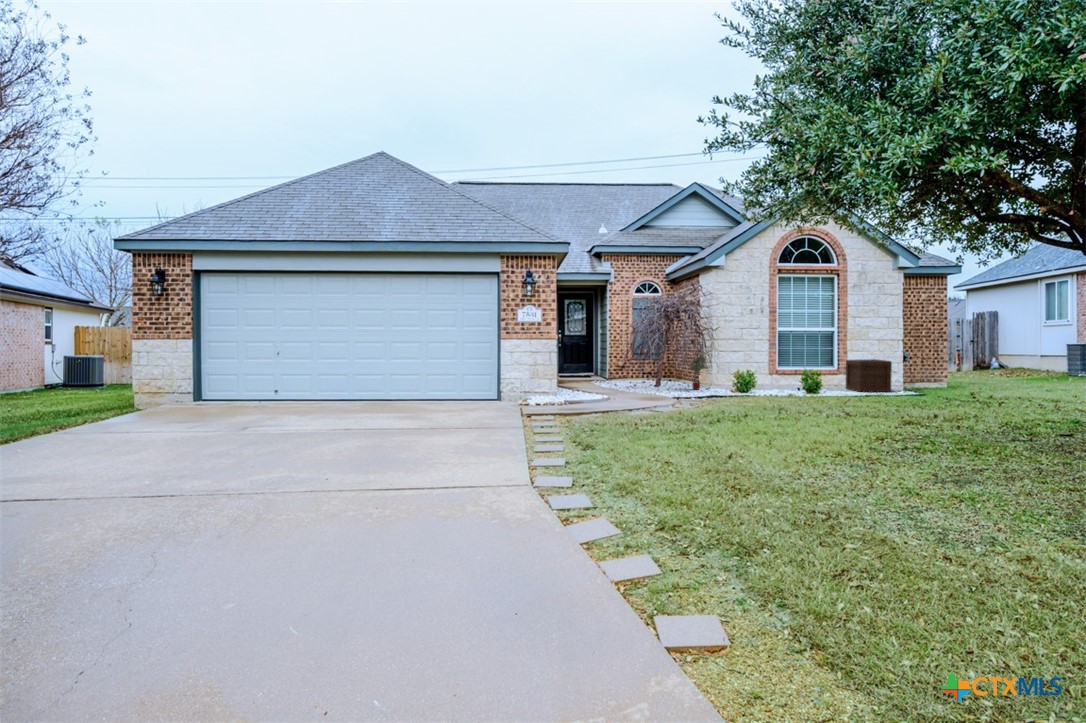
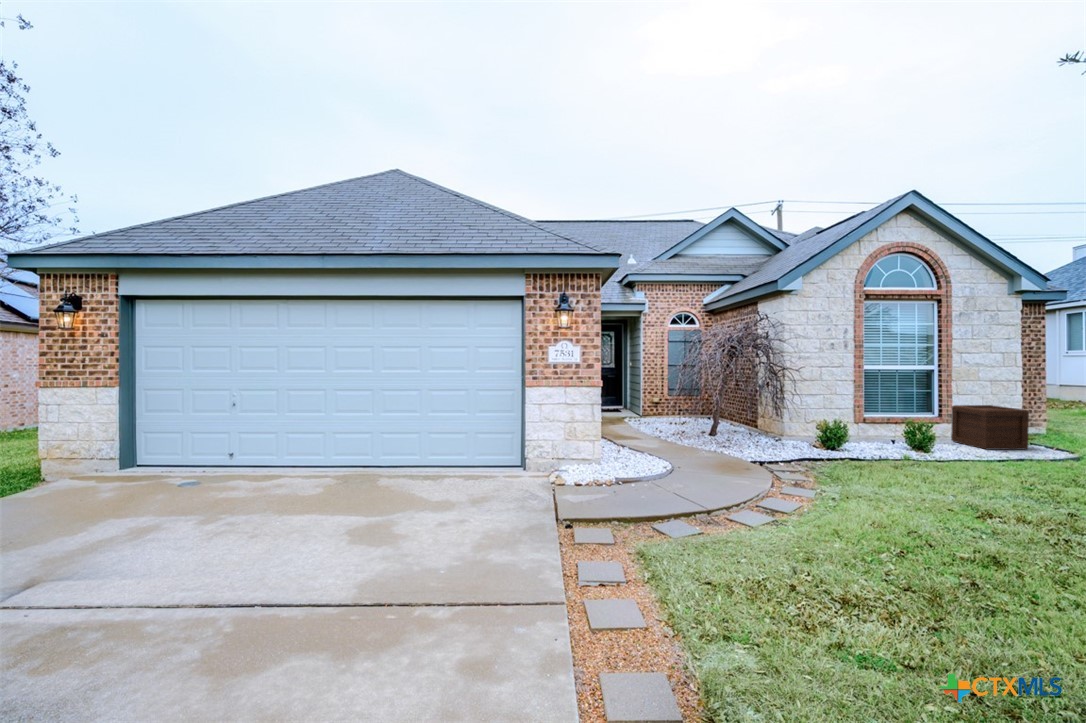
potted tree: present [690,352,710,390] -> none [750,394,782,441]

